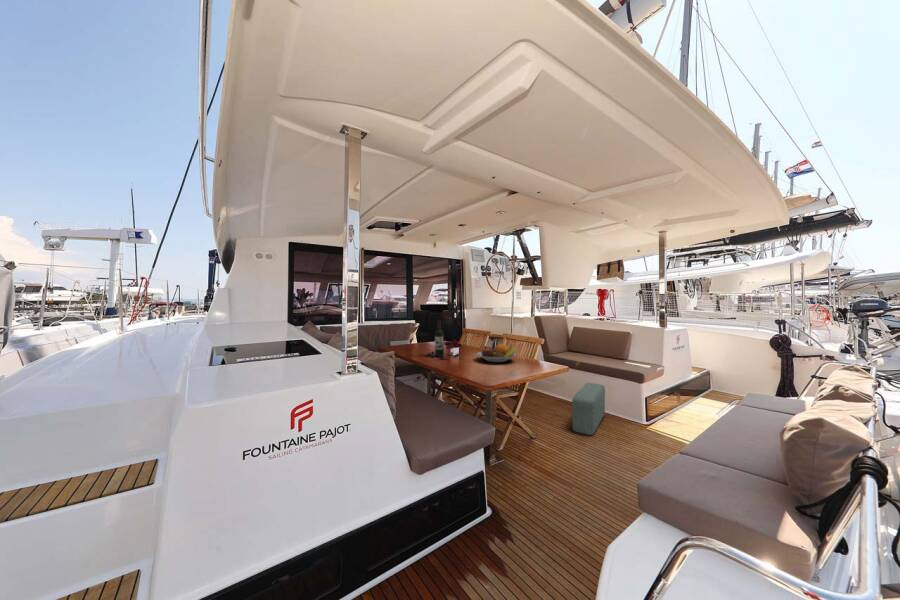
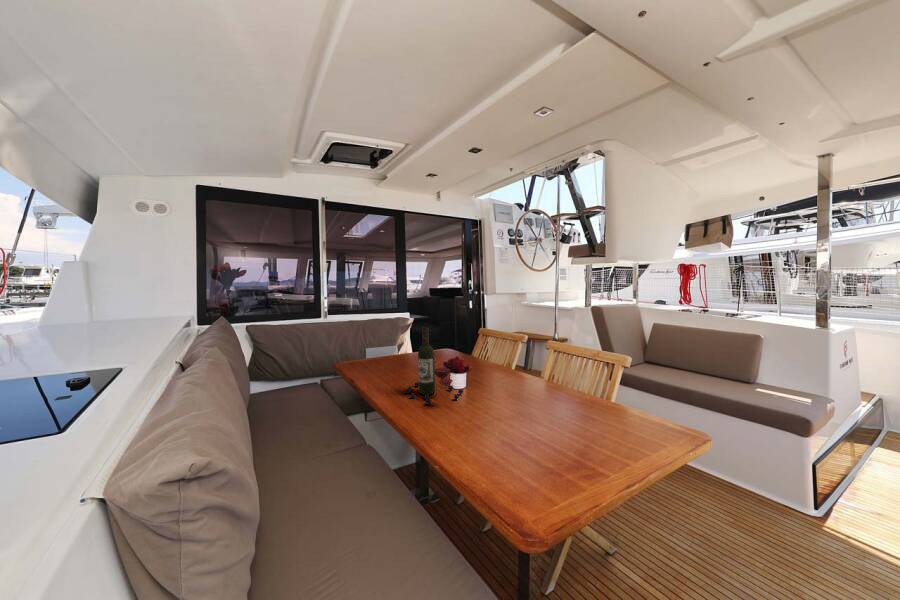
fruit bowl: present [477,344,516,362] -> none [497,378,577,419]
pouf: present [572,383,605,435] -> none [684,434,737,560]

